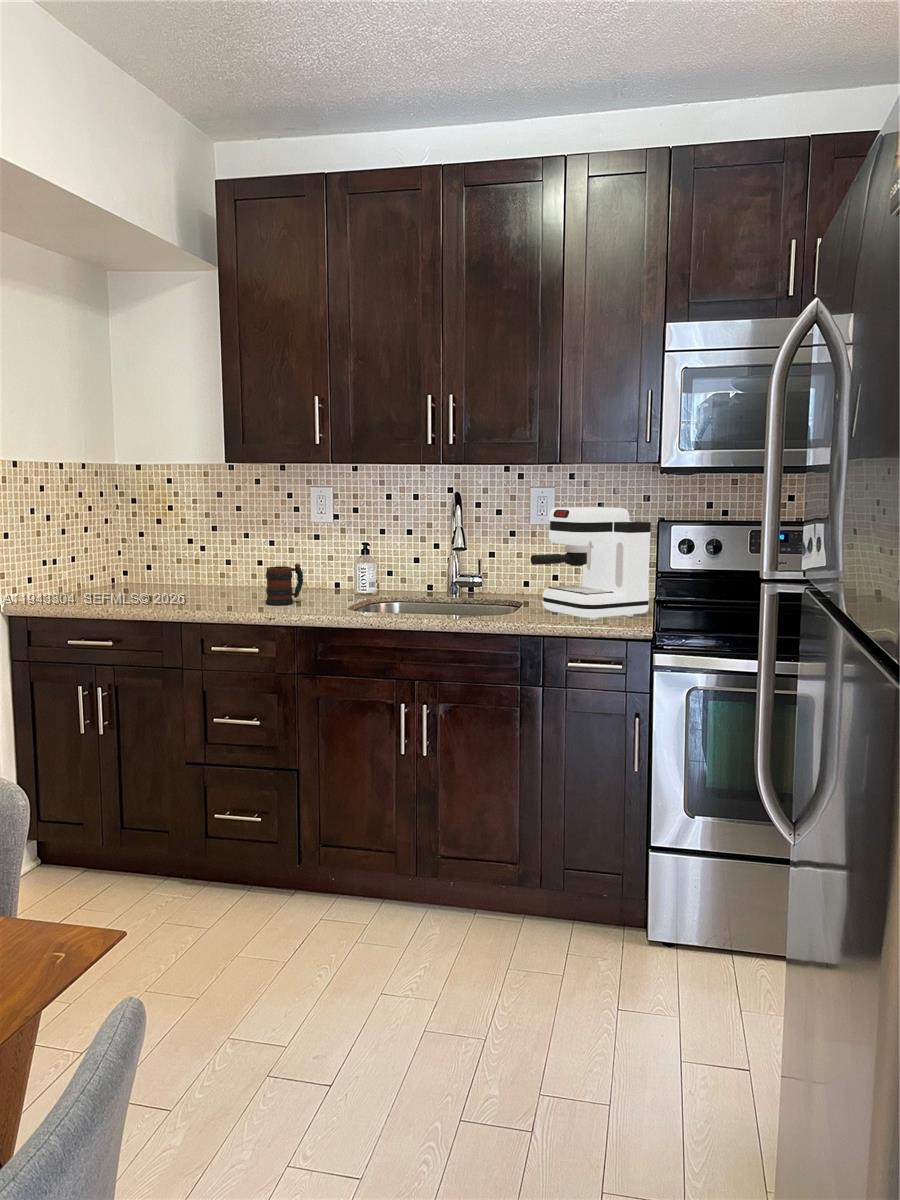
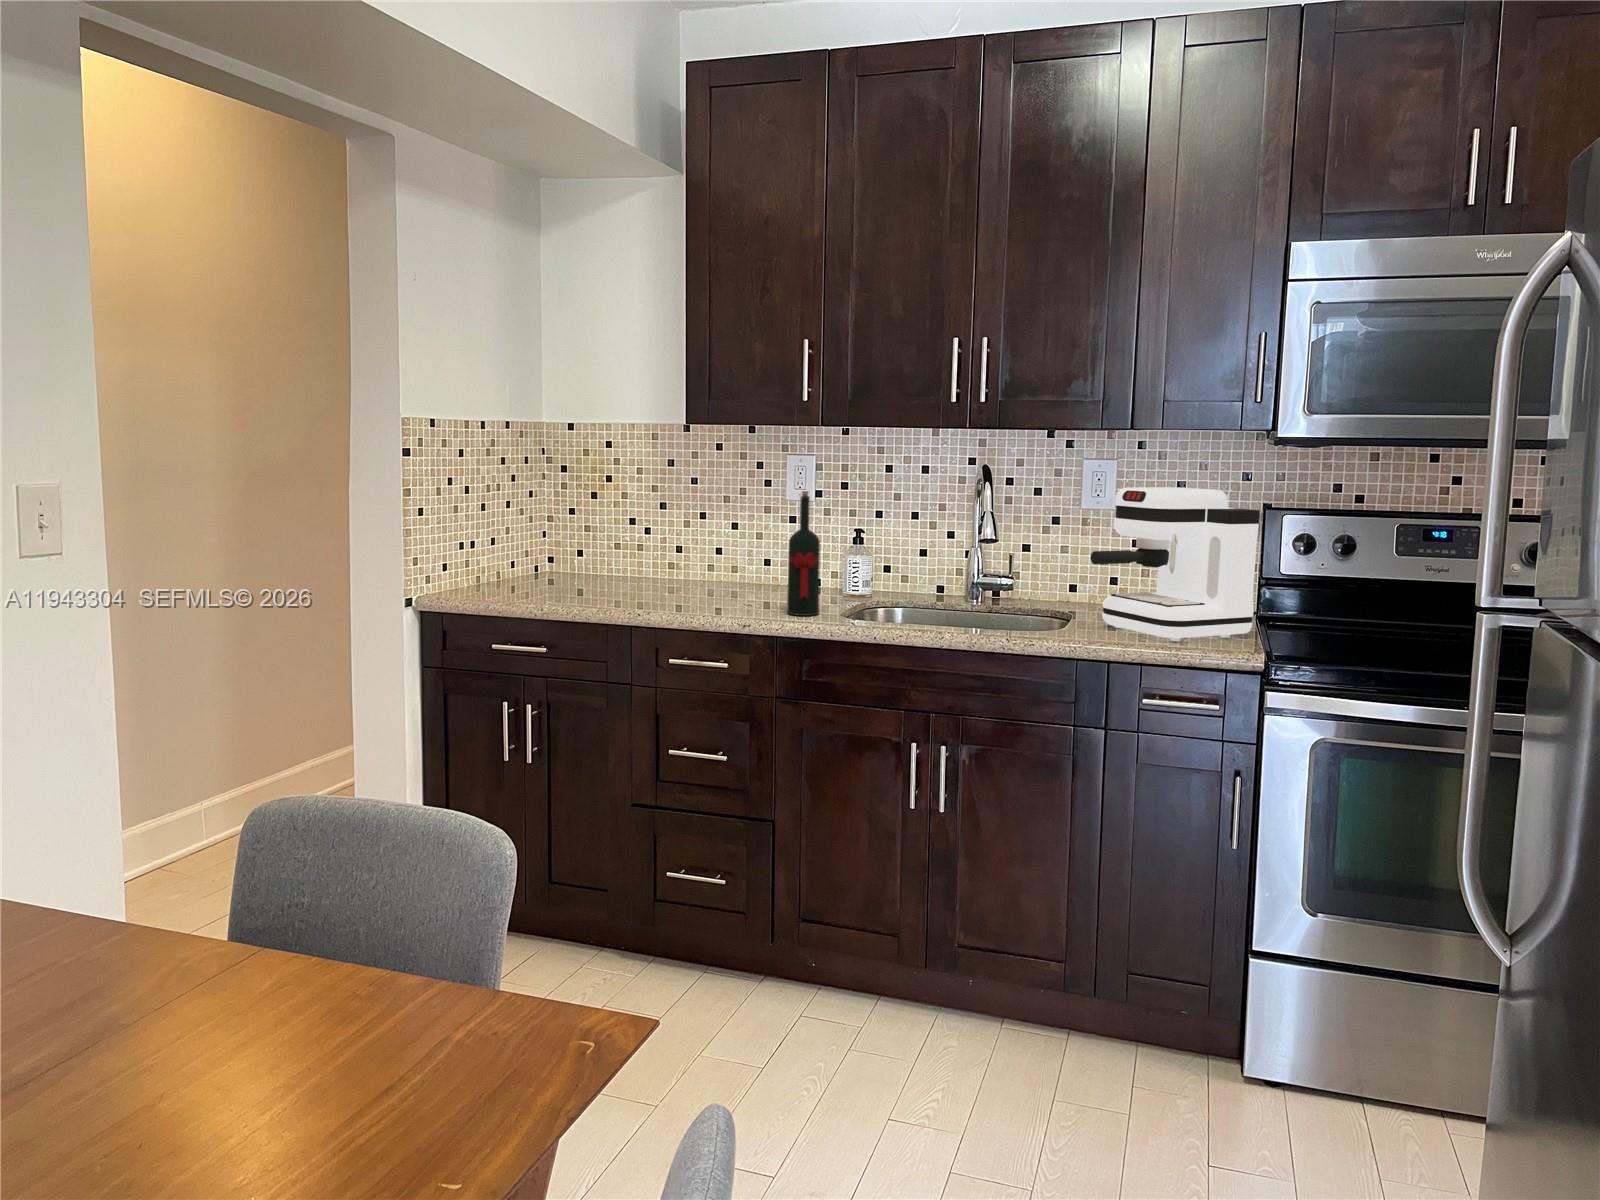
wine bottle: none [307,514,332,610] -> present [787,491,820,616]
mug: present [266,564,303,605] -> none [733,554,781,607]

